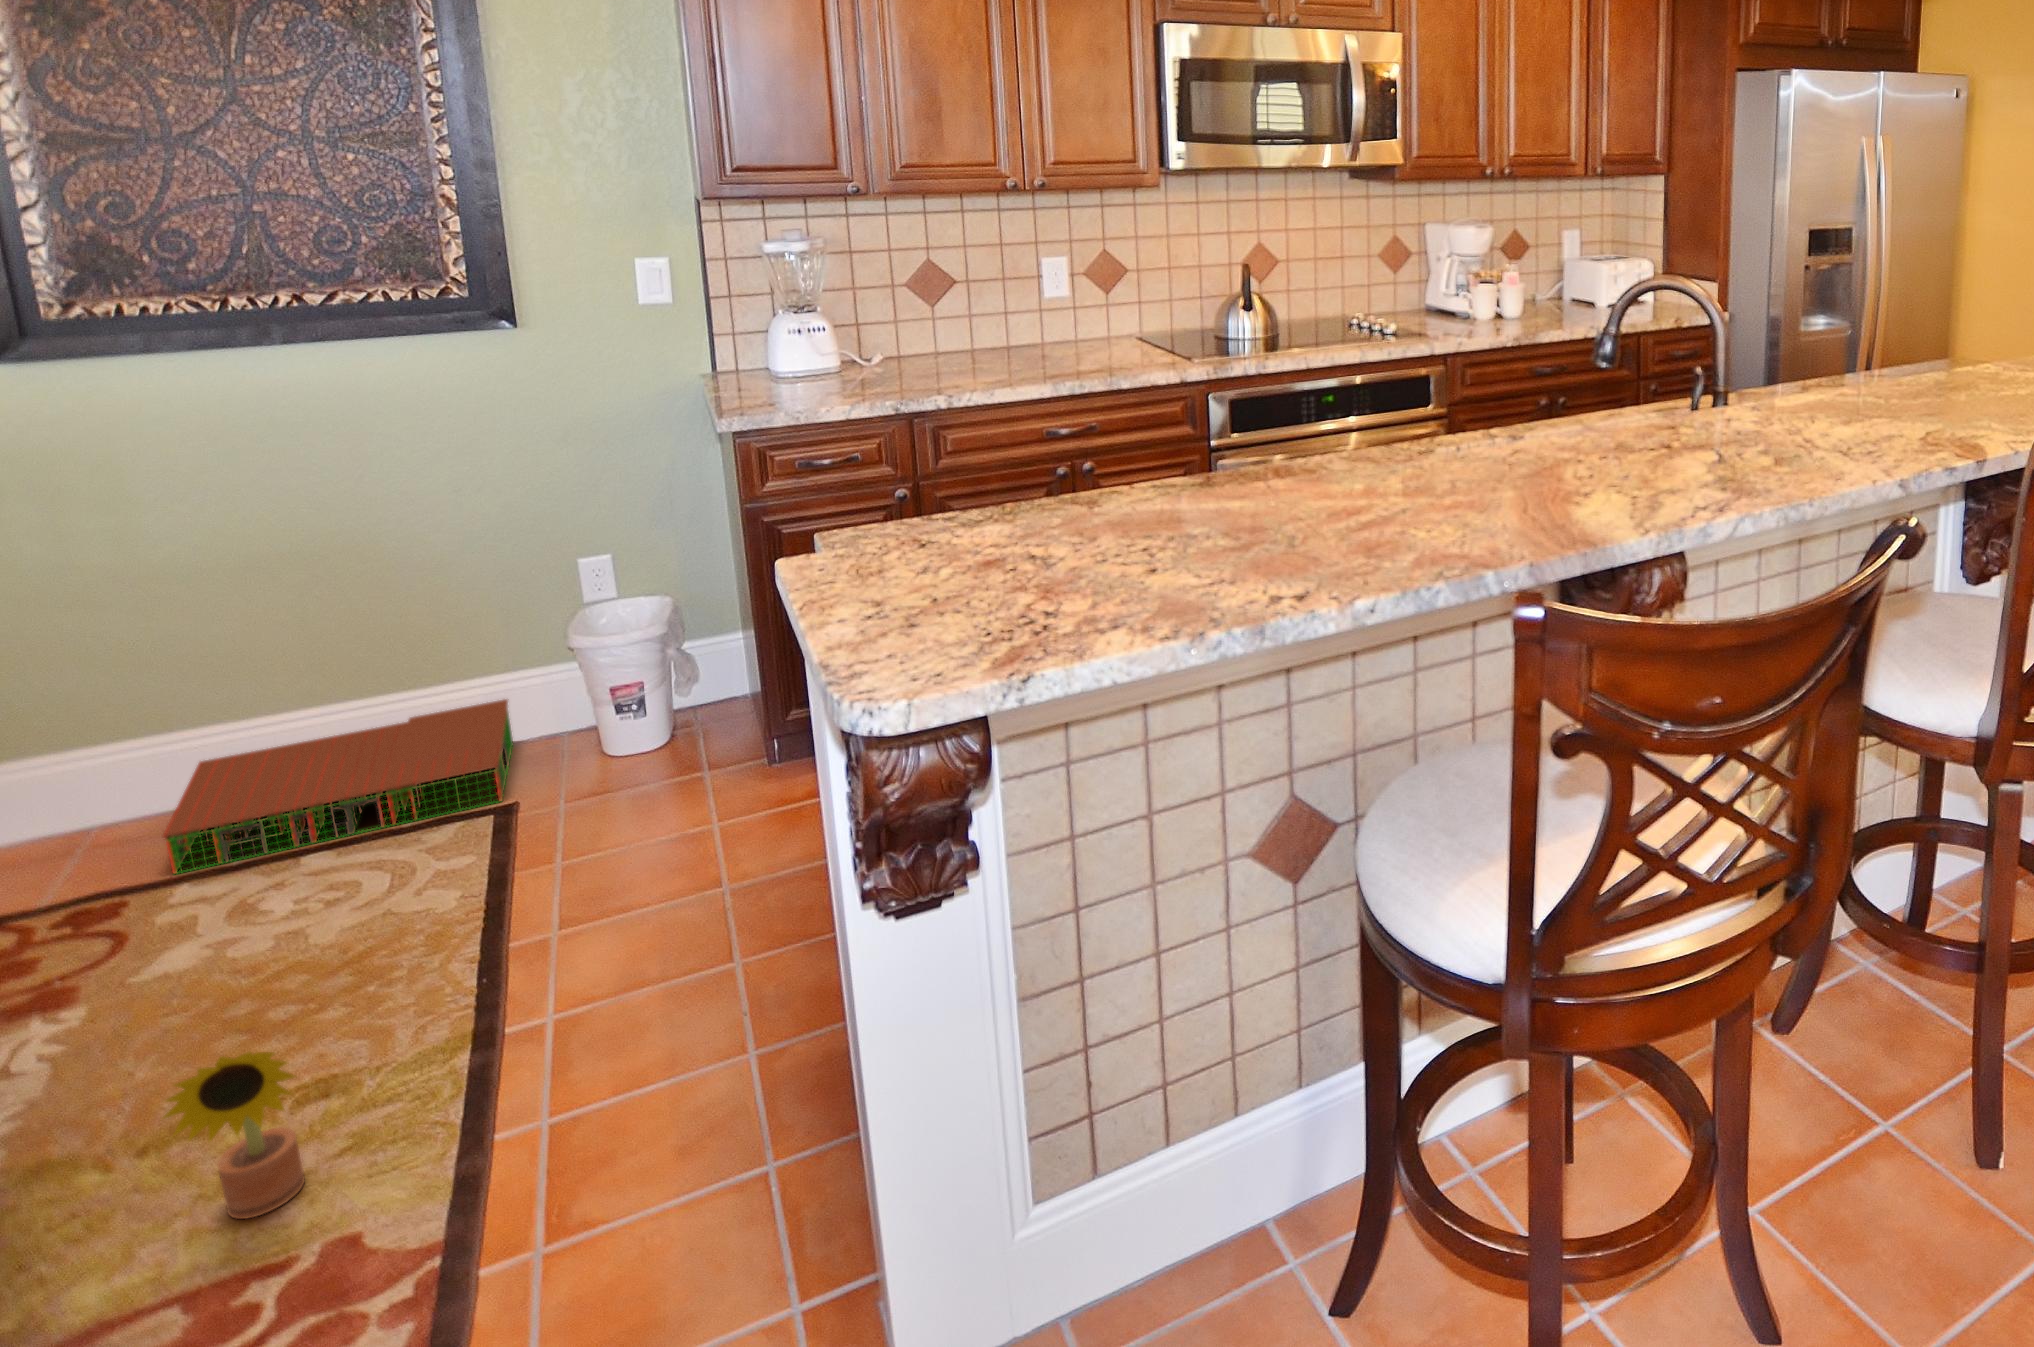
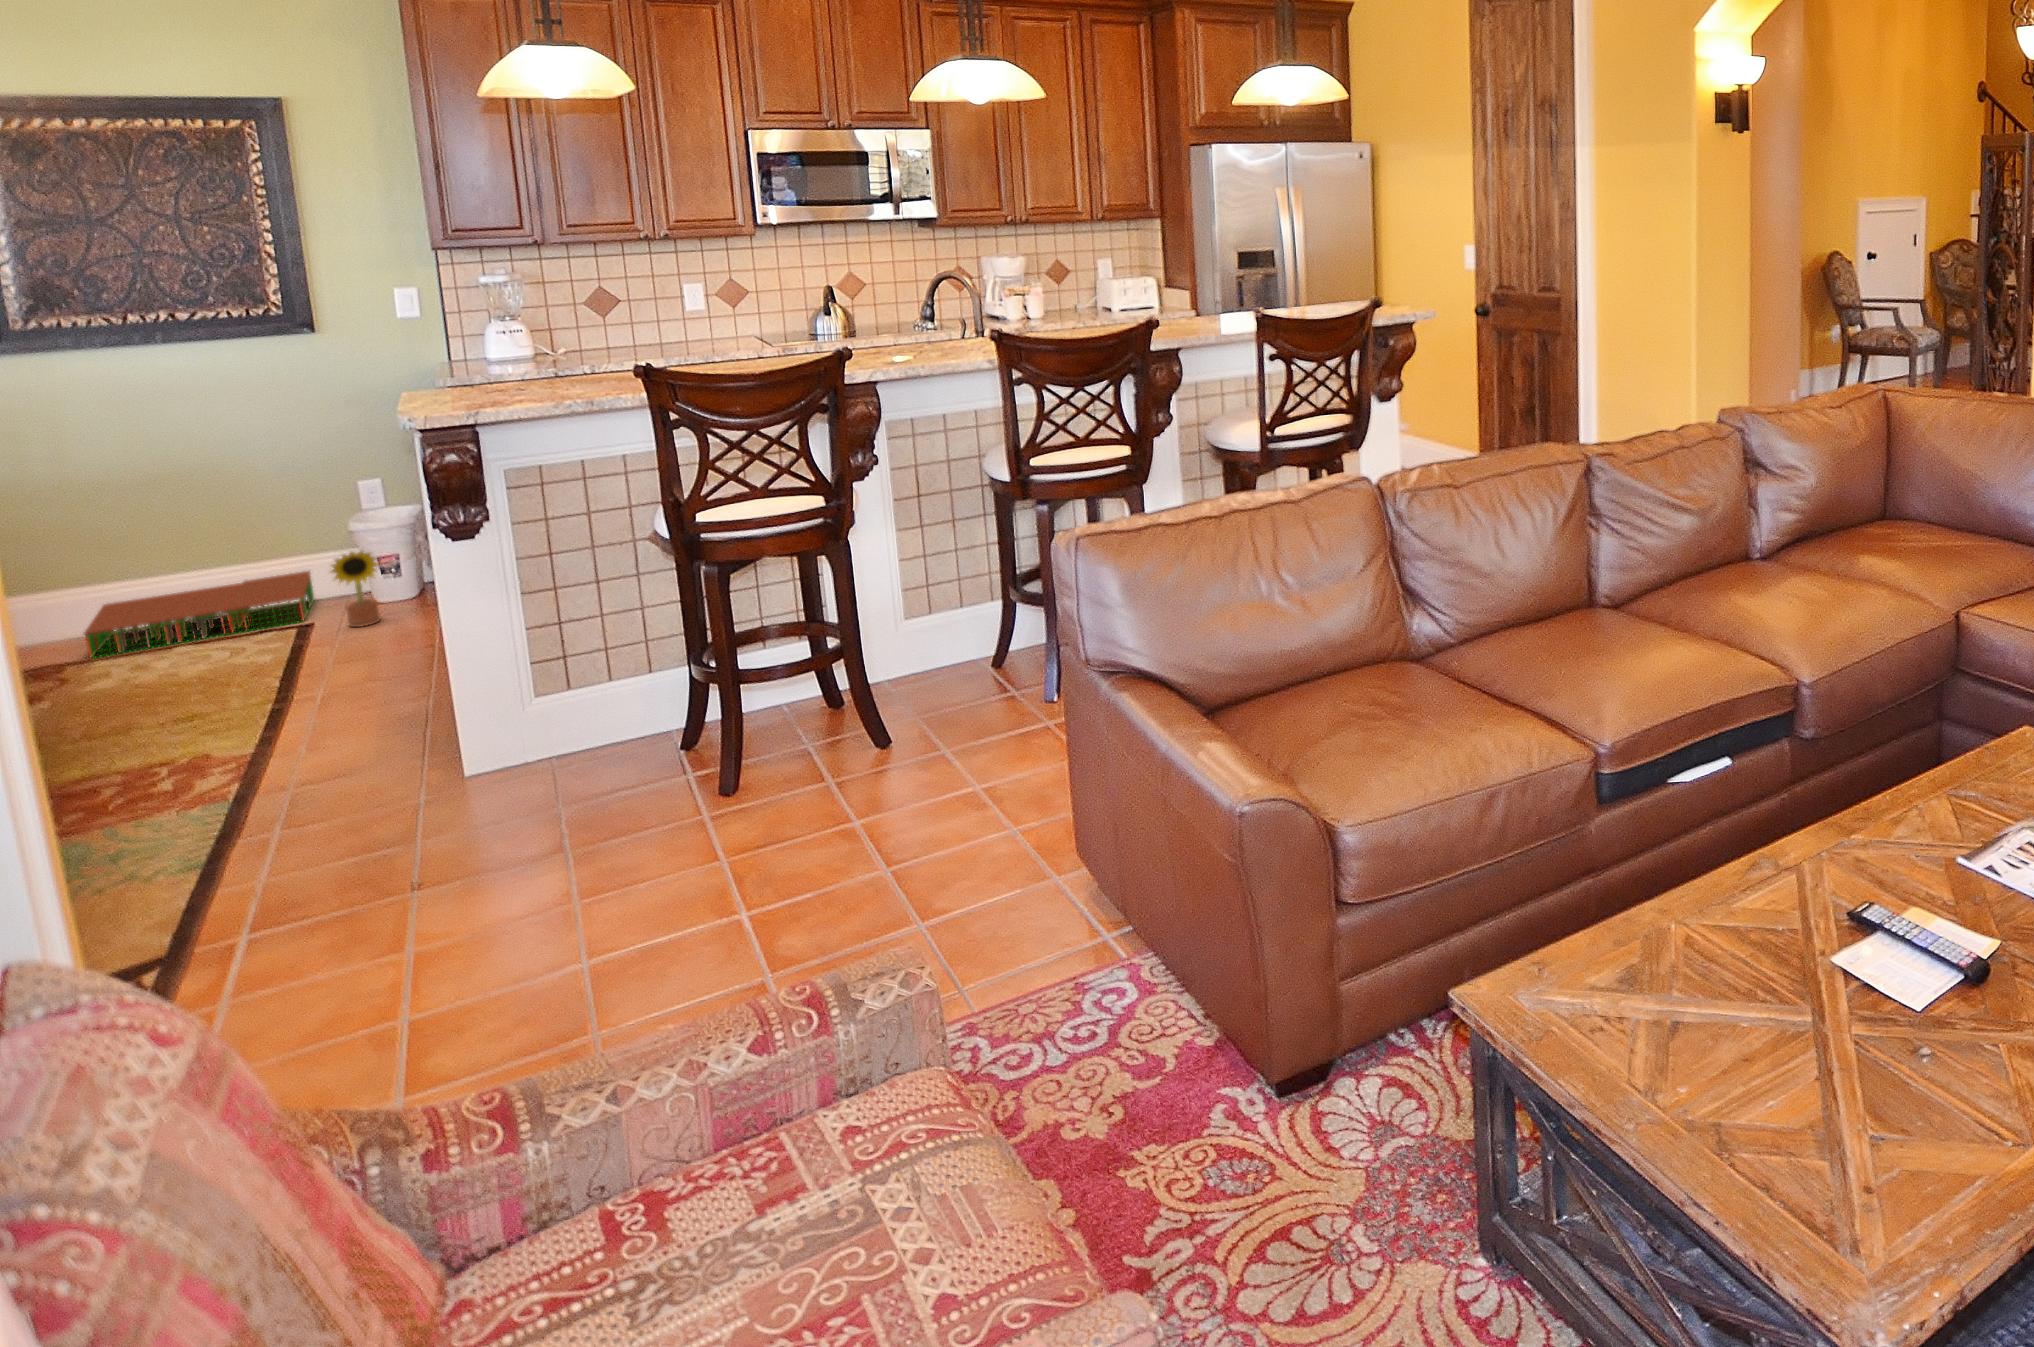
decorative plant: present [163,1052,305,1219] -> present [331,551,380,627]

